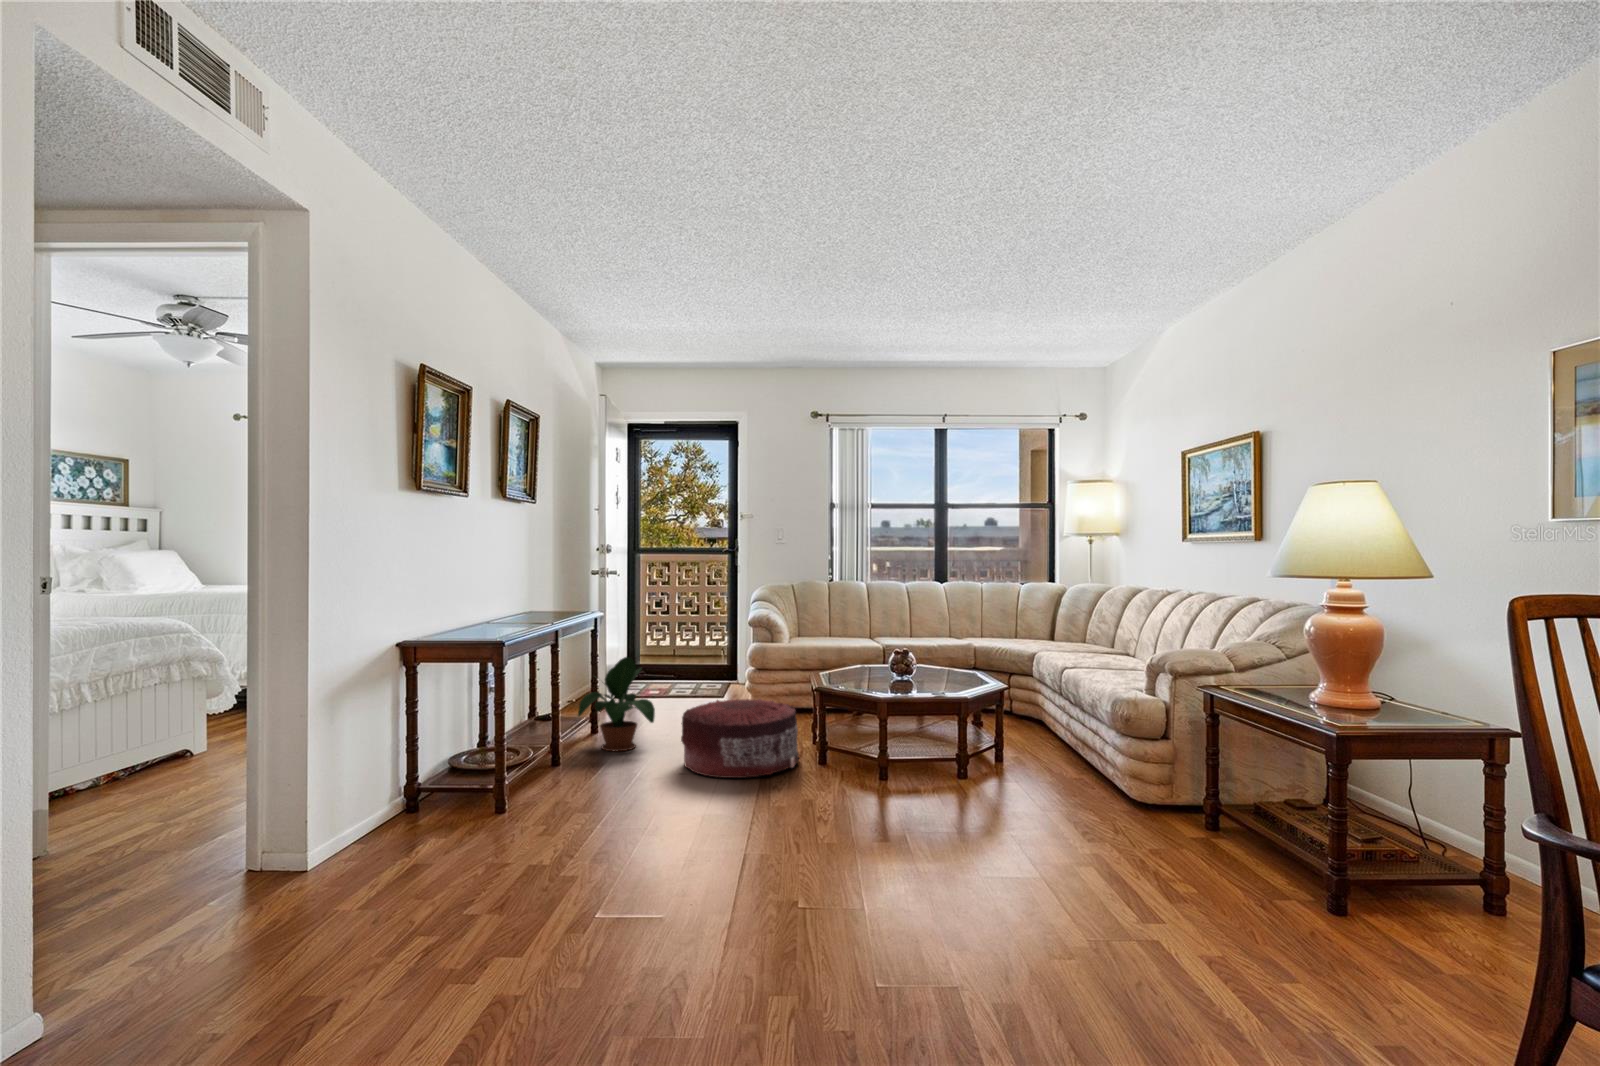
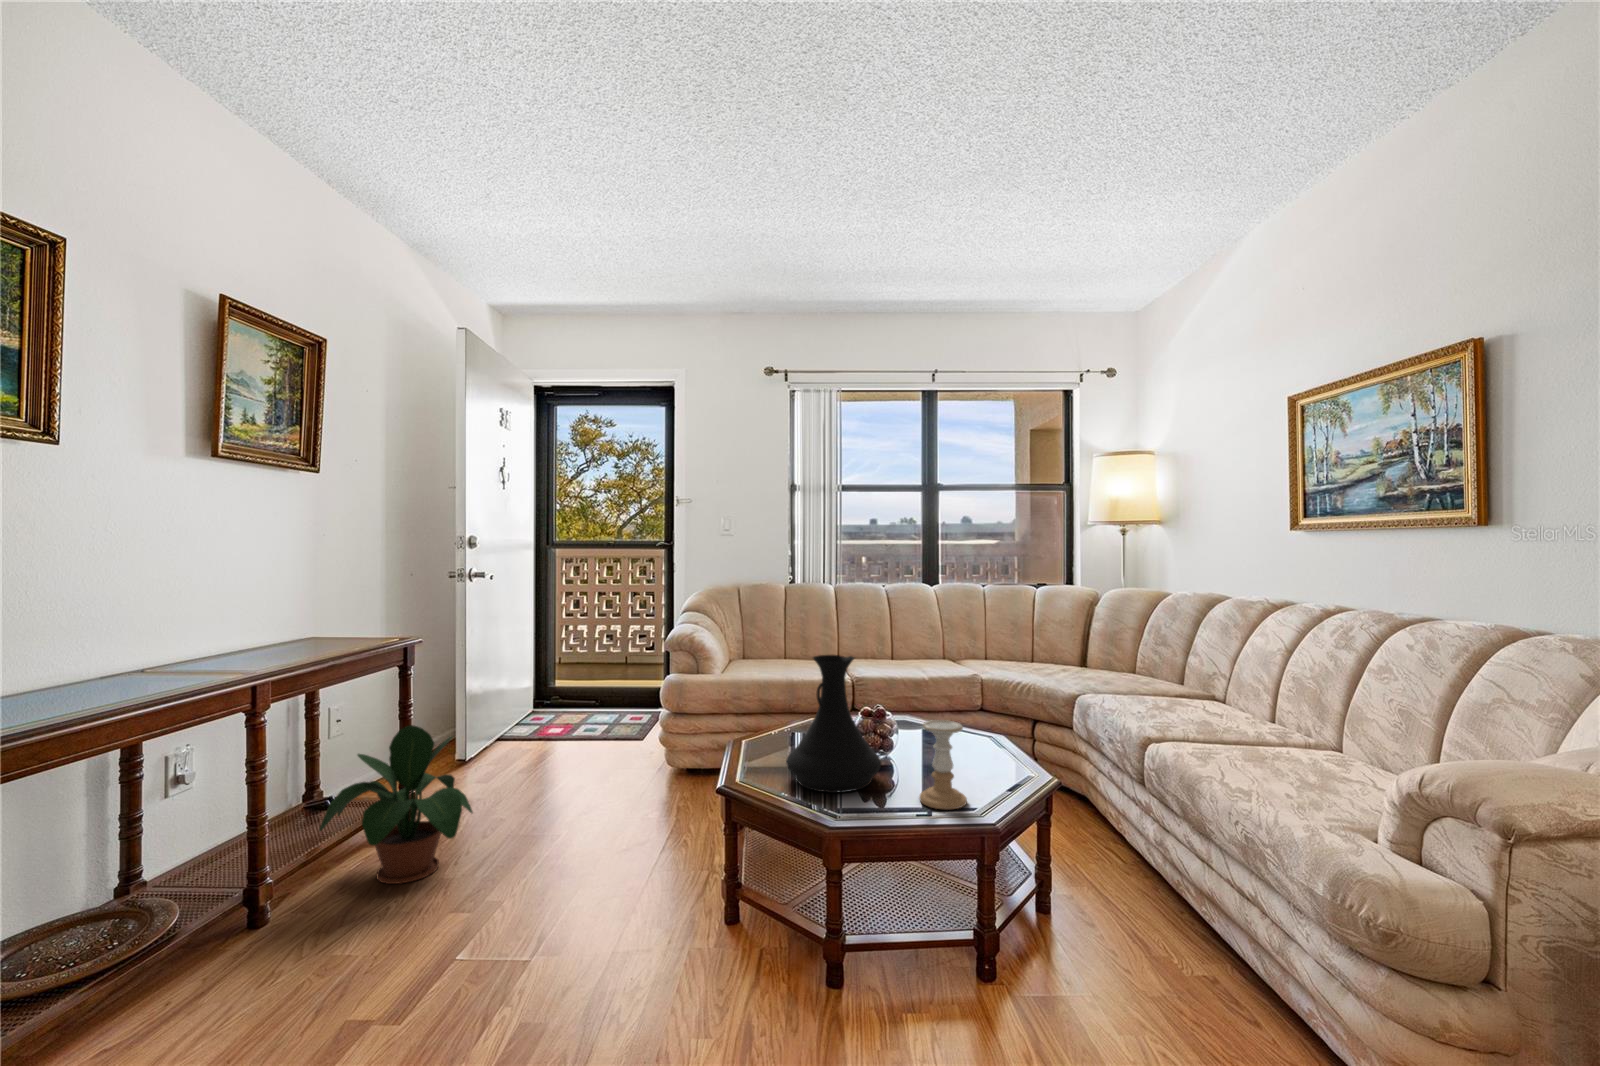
vase: none [852,614,906,688] -> present [786,655,881,793]
candle holder: none [927,648,953,692] -> present [919,720,967,809]
pouf: present [681,699,799,778] -> none [466,793,696,987]

